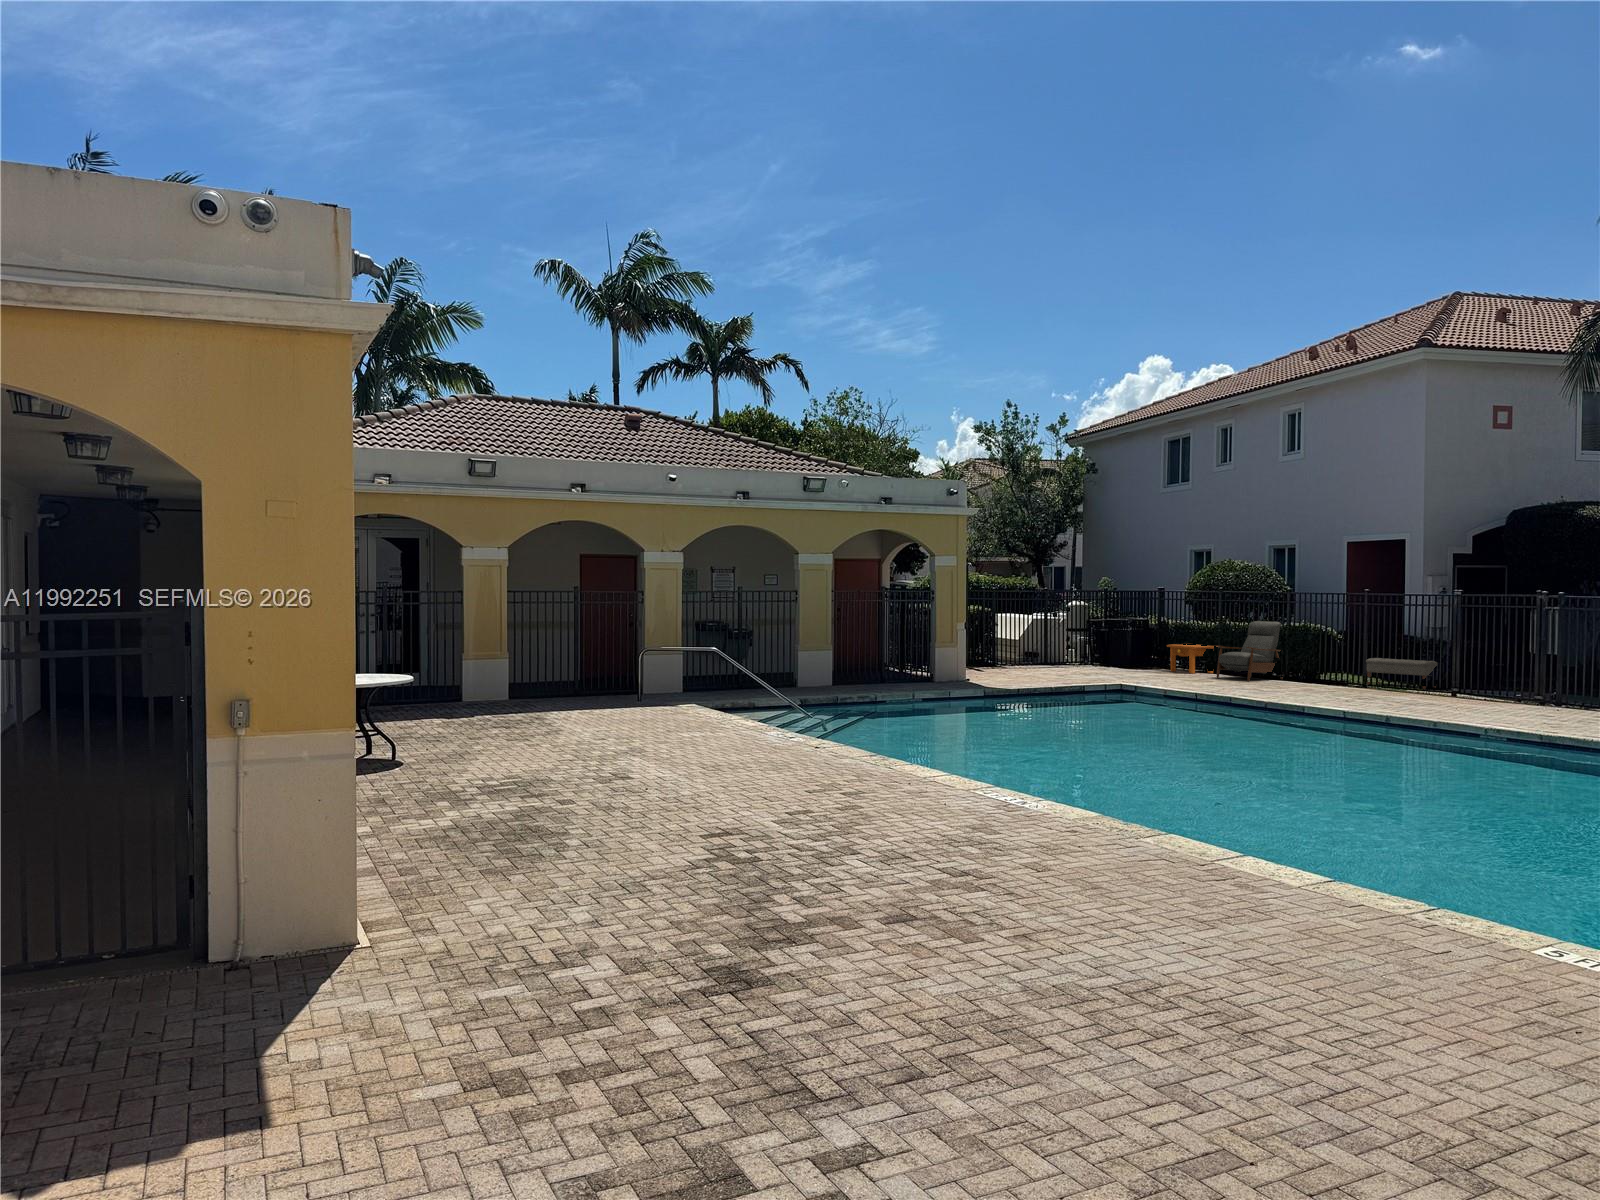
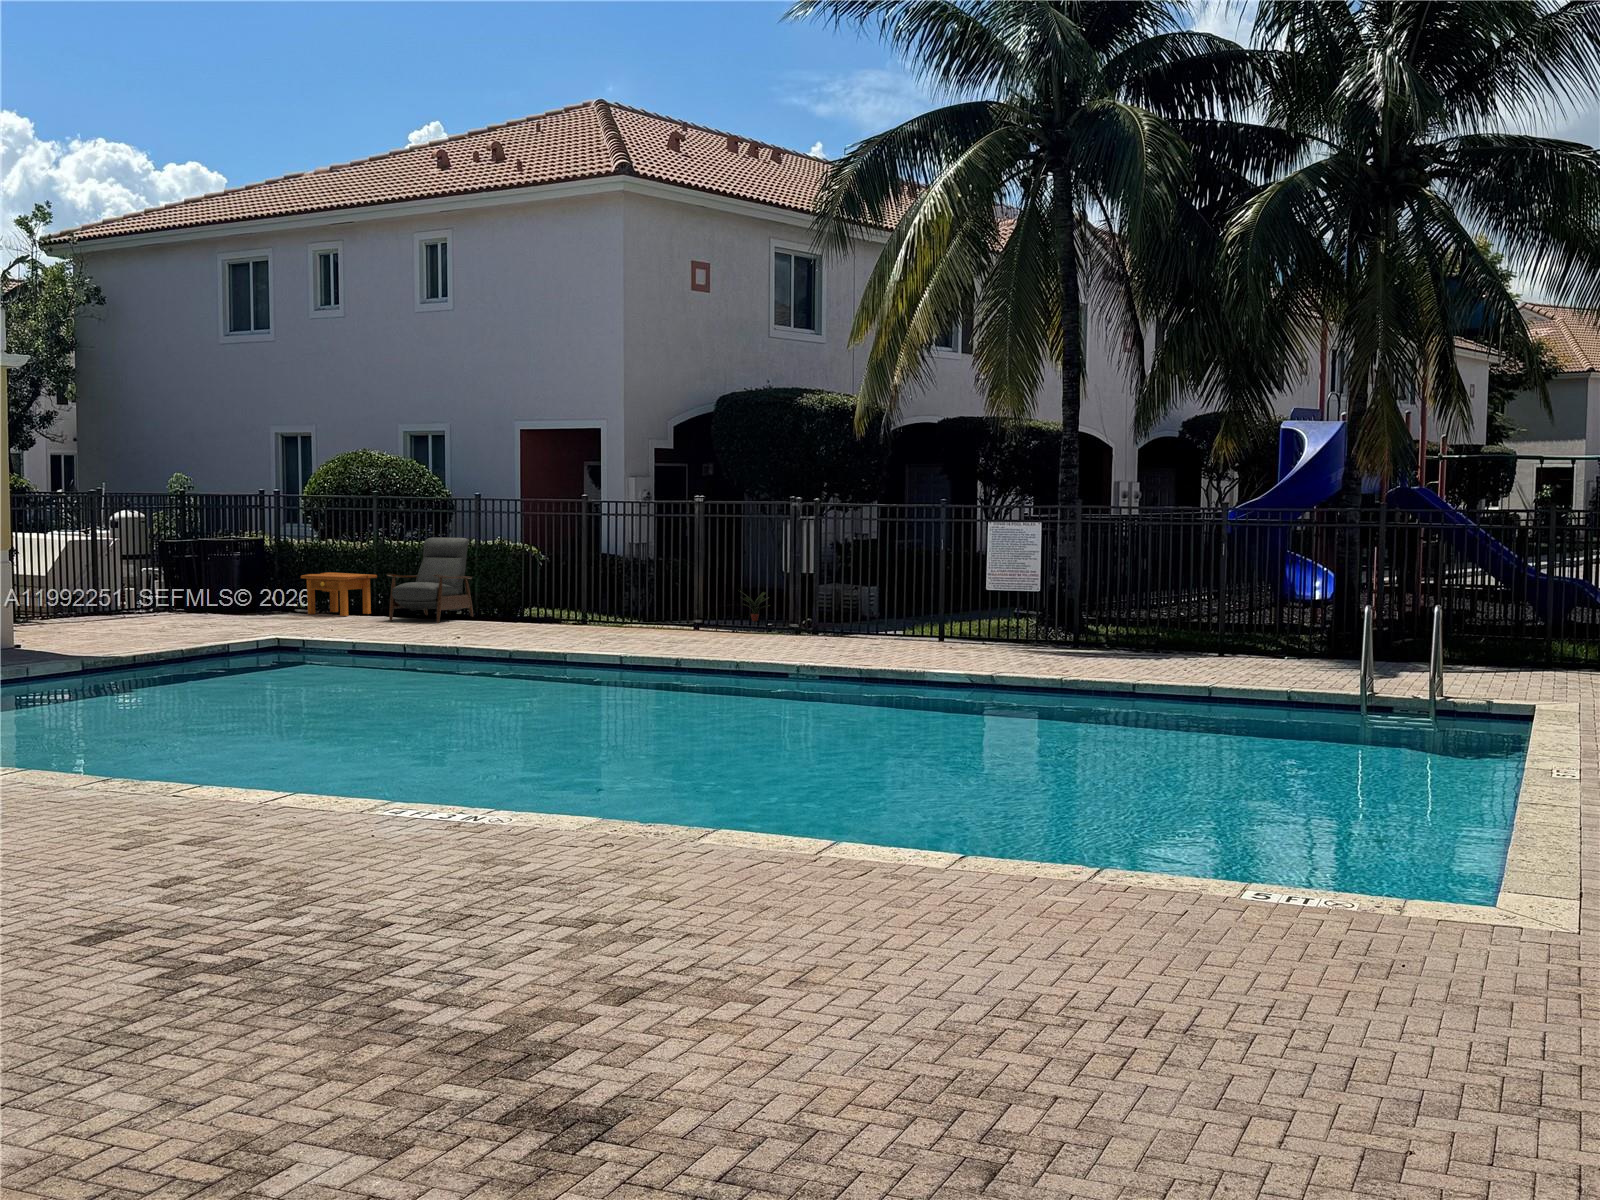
bench: present [1366,658,1438,689] -> none [580,582,662,619]
potted plant: none [1500,668,1533,696] -> present [740,591,770,621]

